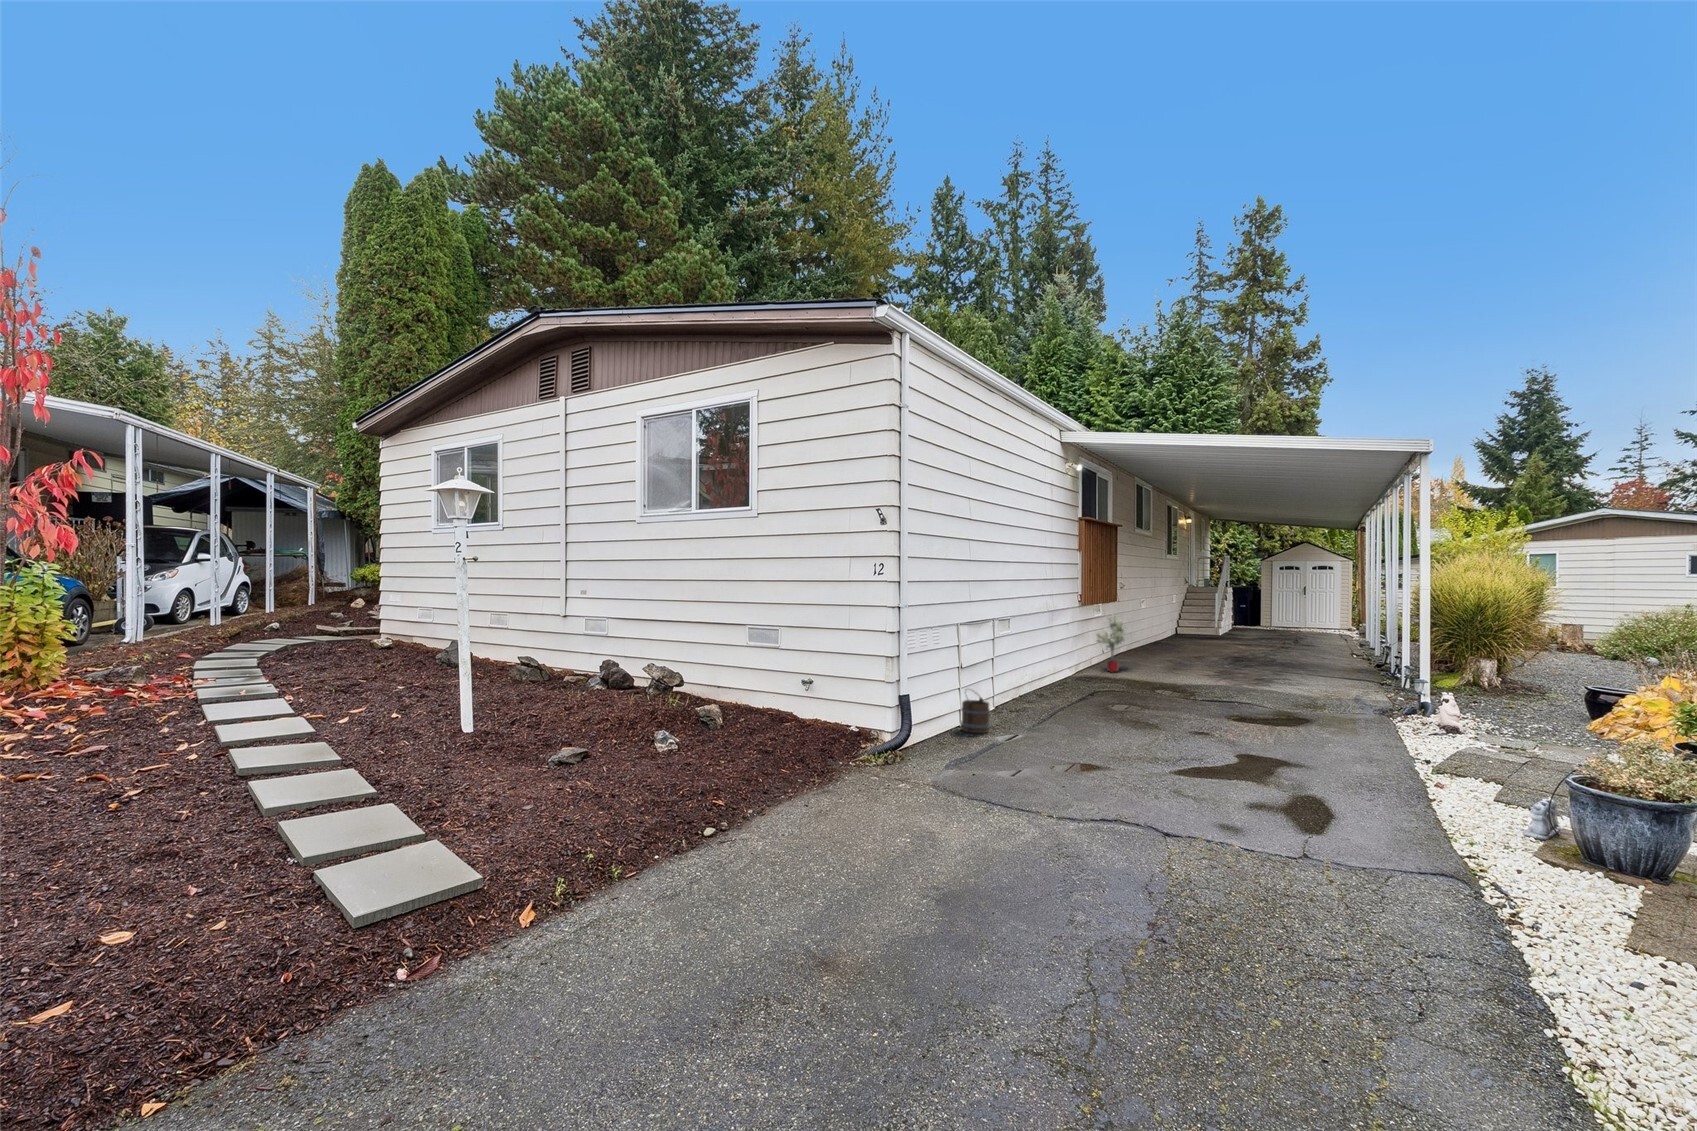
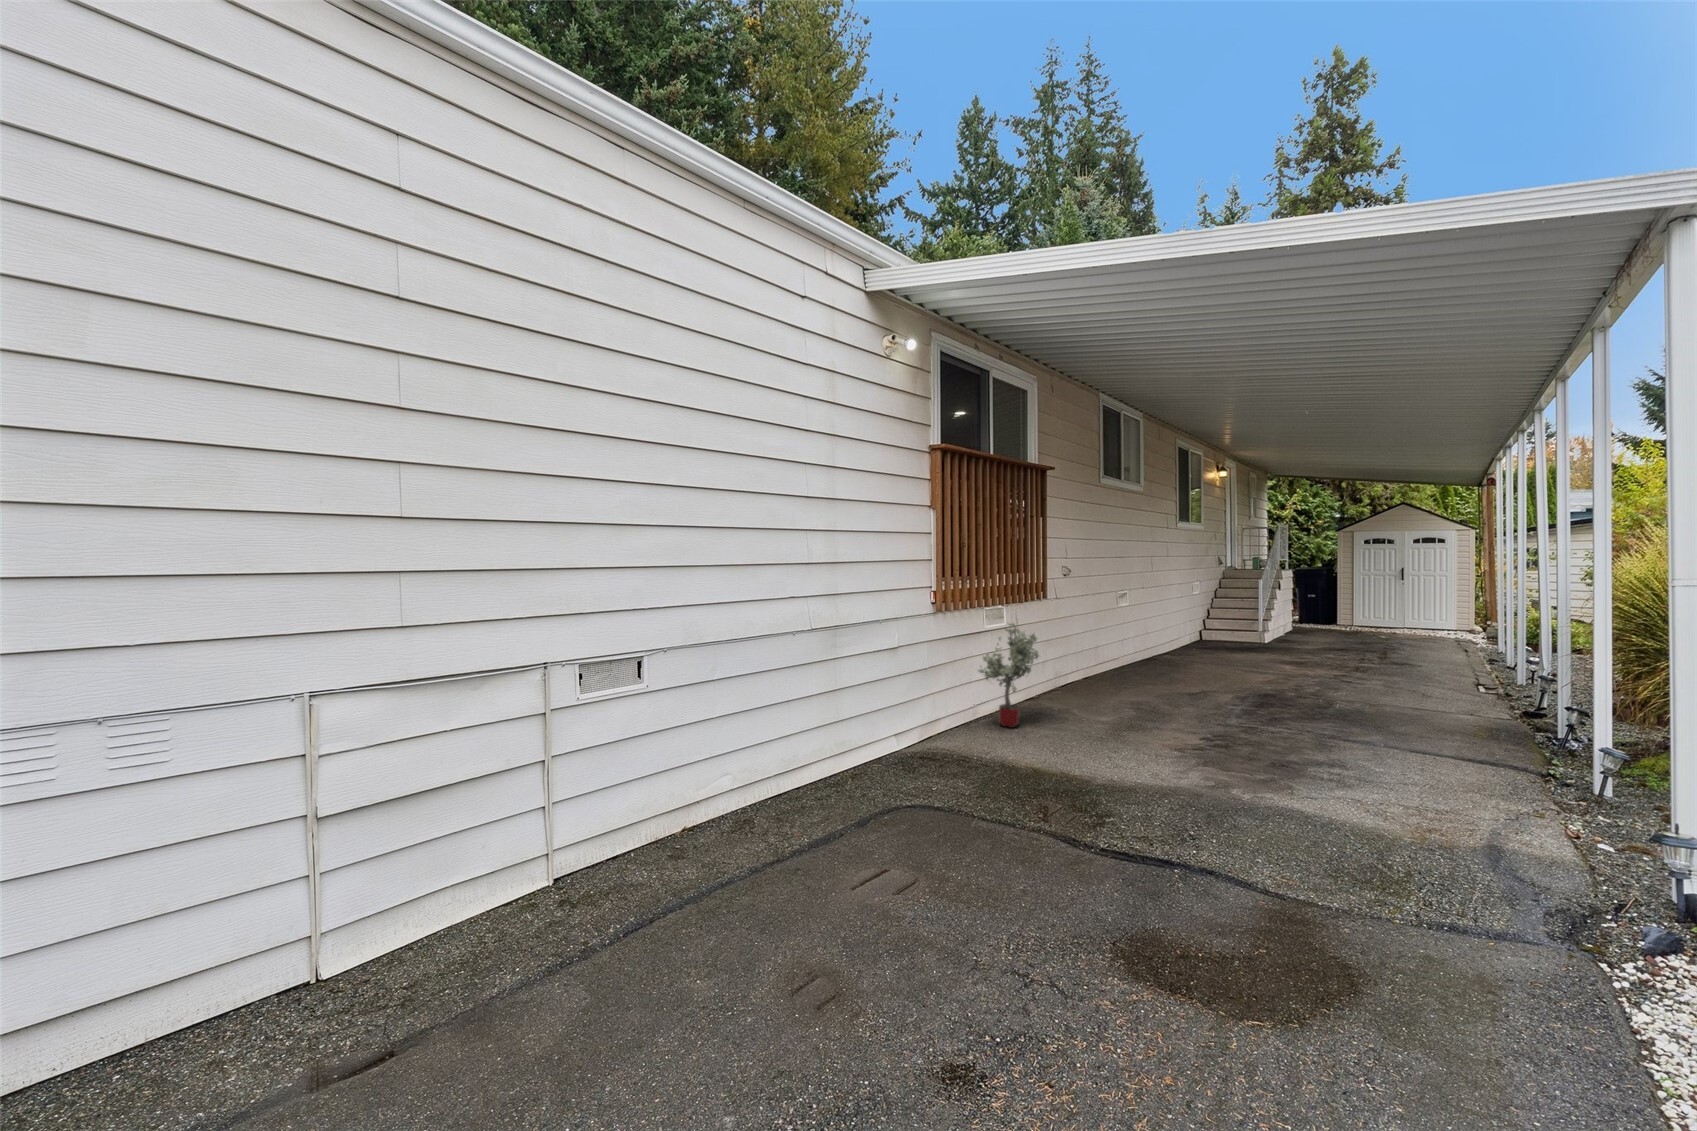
bucket: present [961,695,990,733] -> none [149,900,278,1071]

